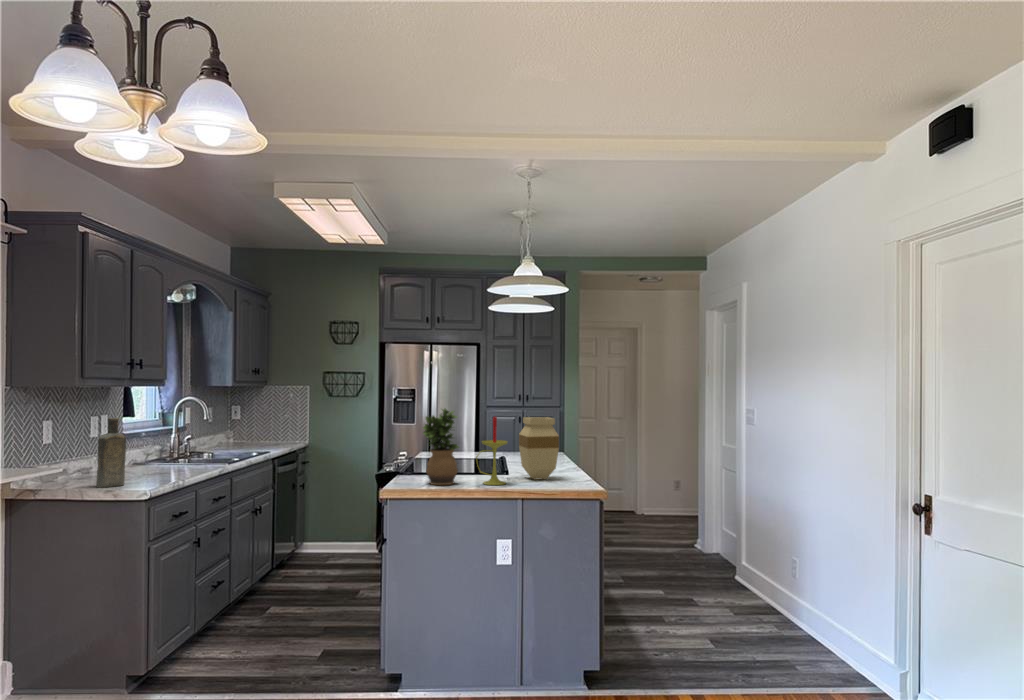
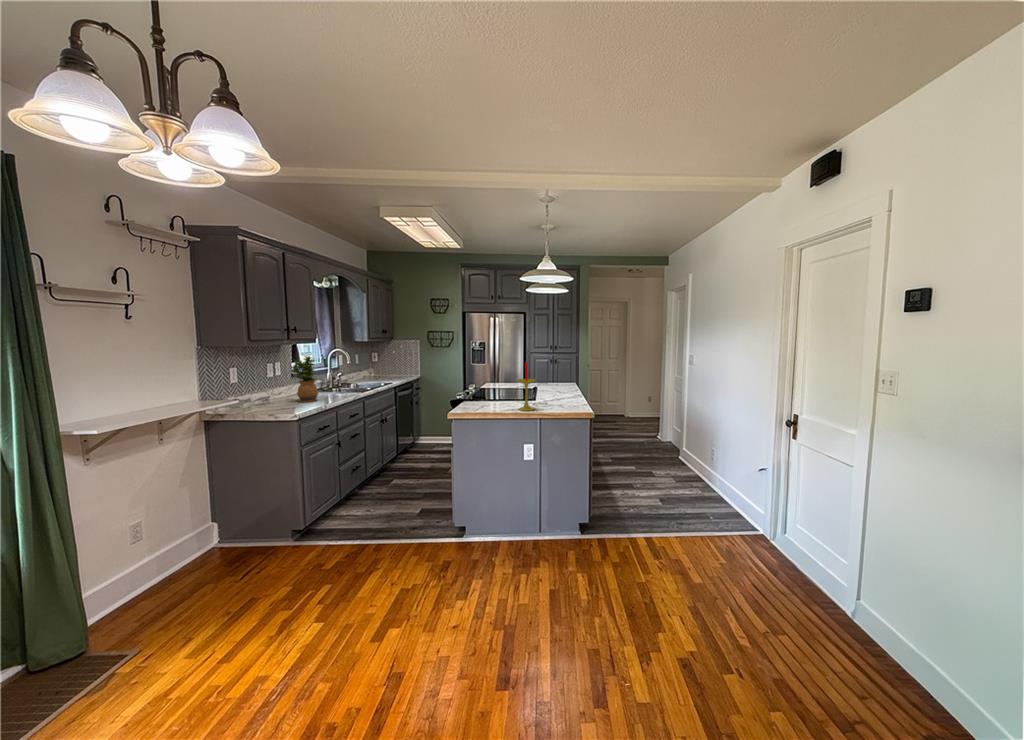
potted plant: present [423,409,459,485] -> present [291,356,318,402]
vase: present [519,417,559,480] -> none [546,362,574,406]
bottle: present [96,418,126,488] -> none [260,365,282,411]

